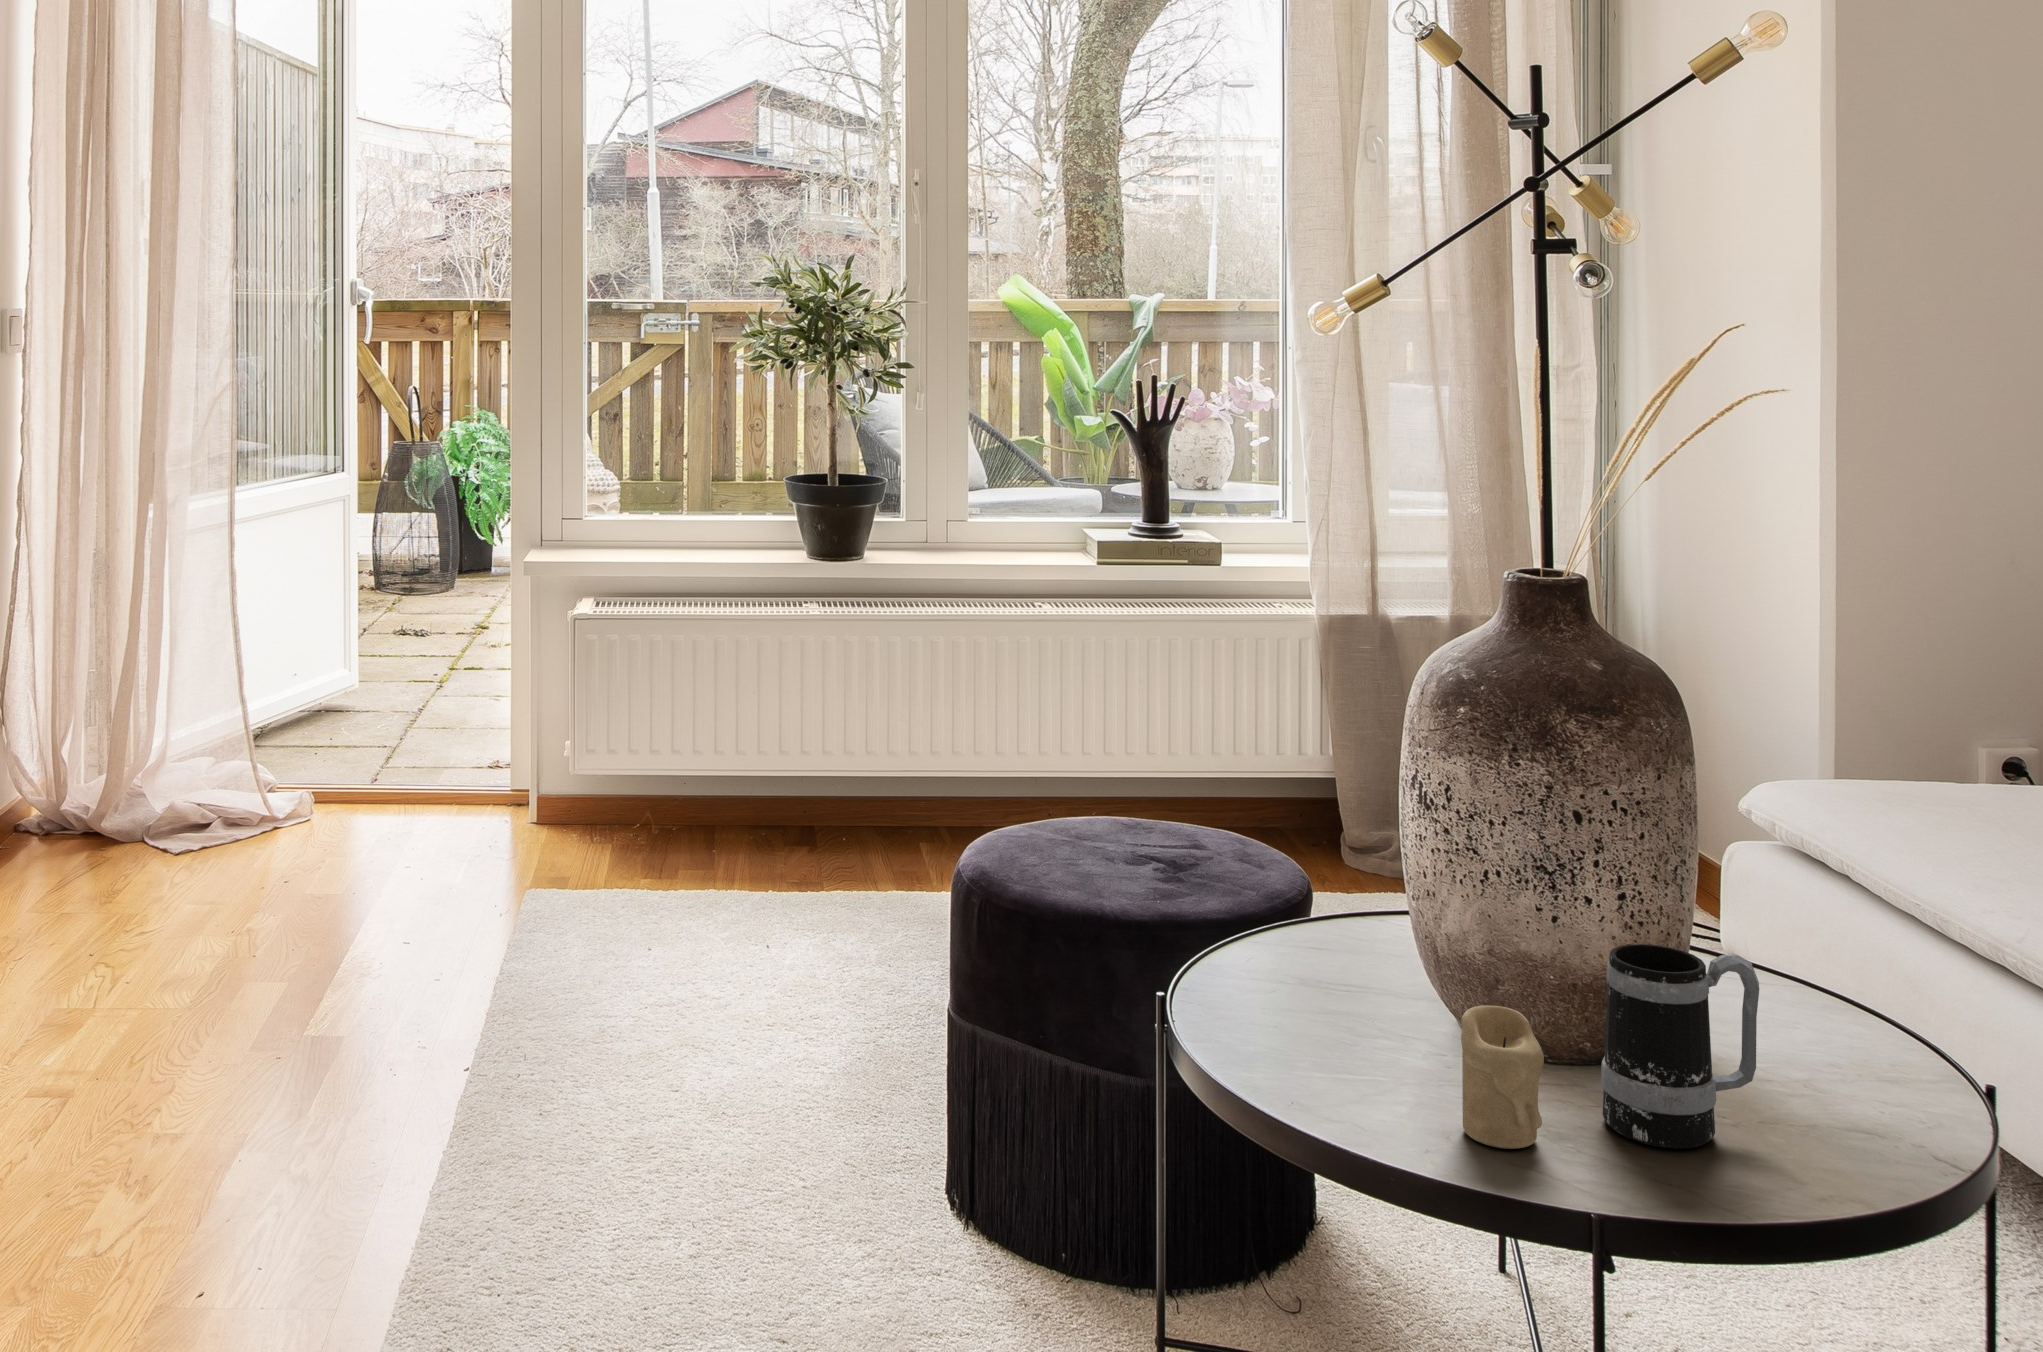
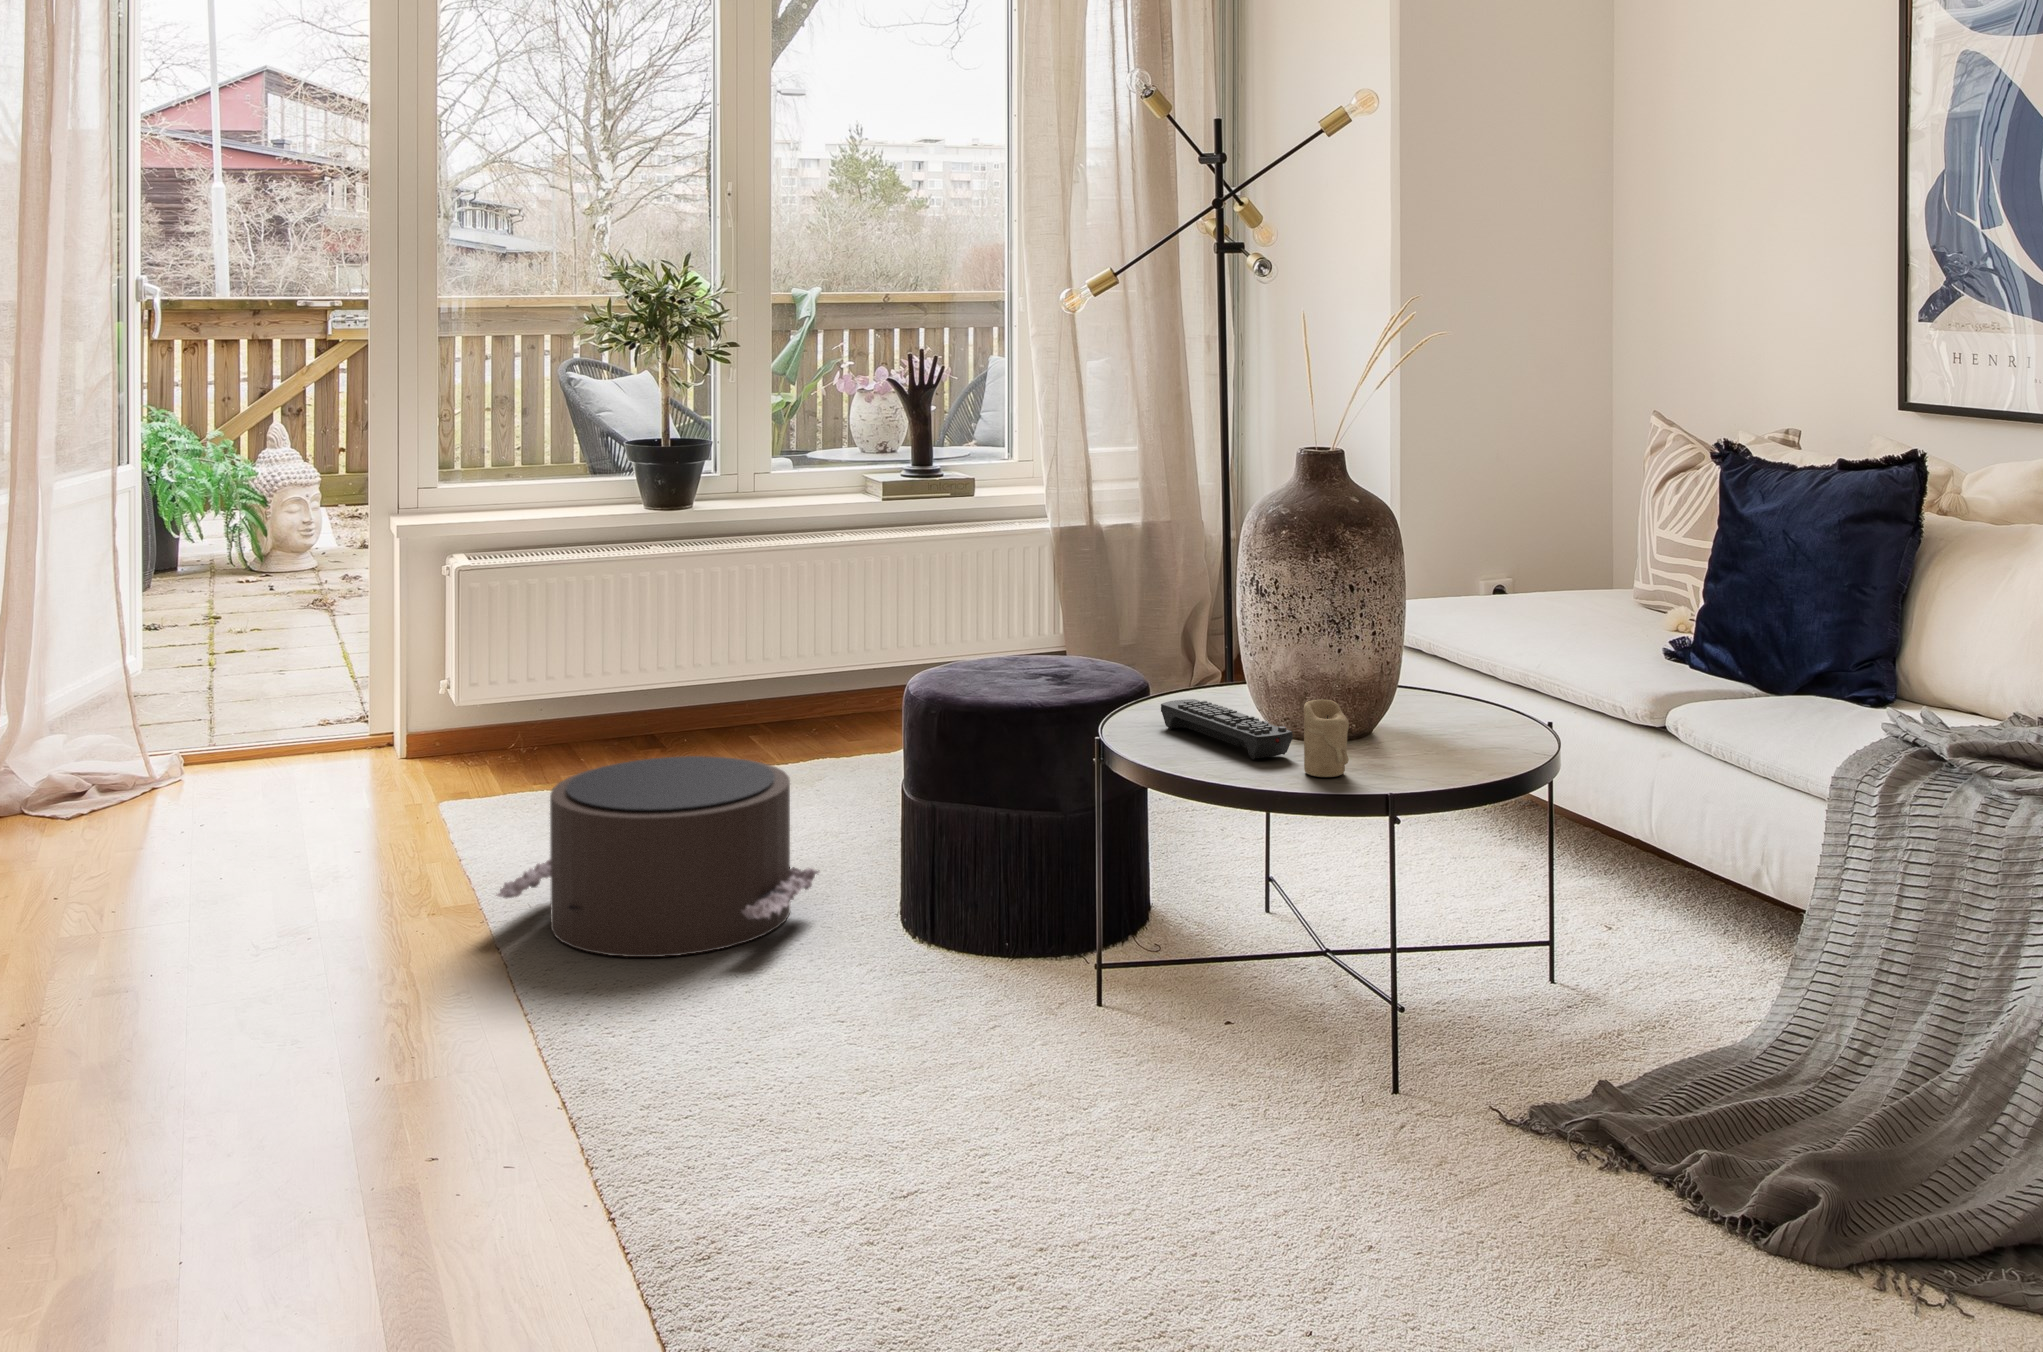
pouf: none [455,894,855,1181] -> present [497,756,819,957]
mug: present [1601,944,1759,1149] -> none [1371,656,1451,767]
remote control: none [1276,945,1460,1083] -> present [1161,699,1293,759]

